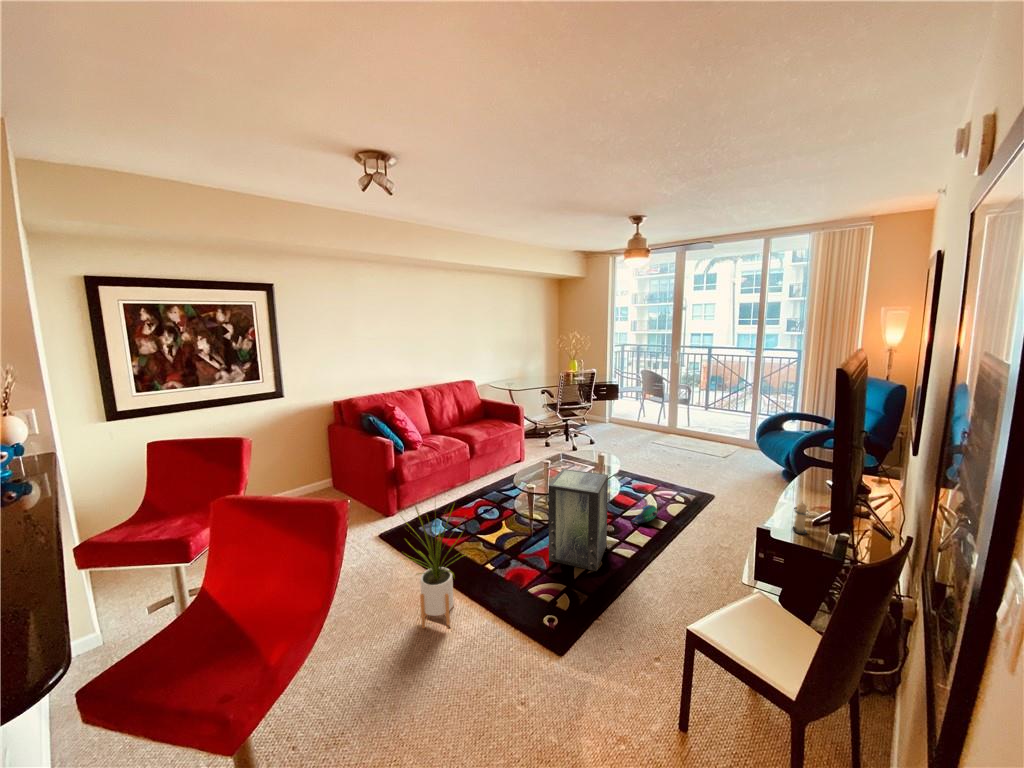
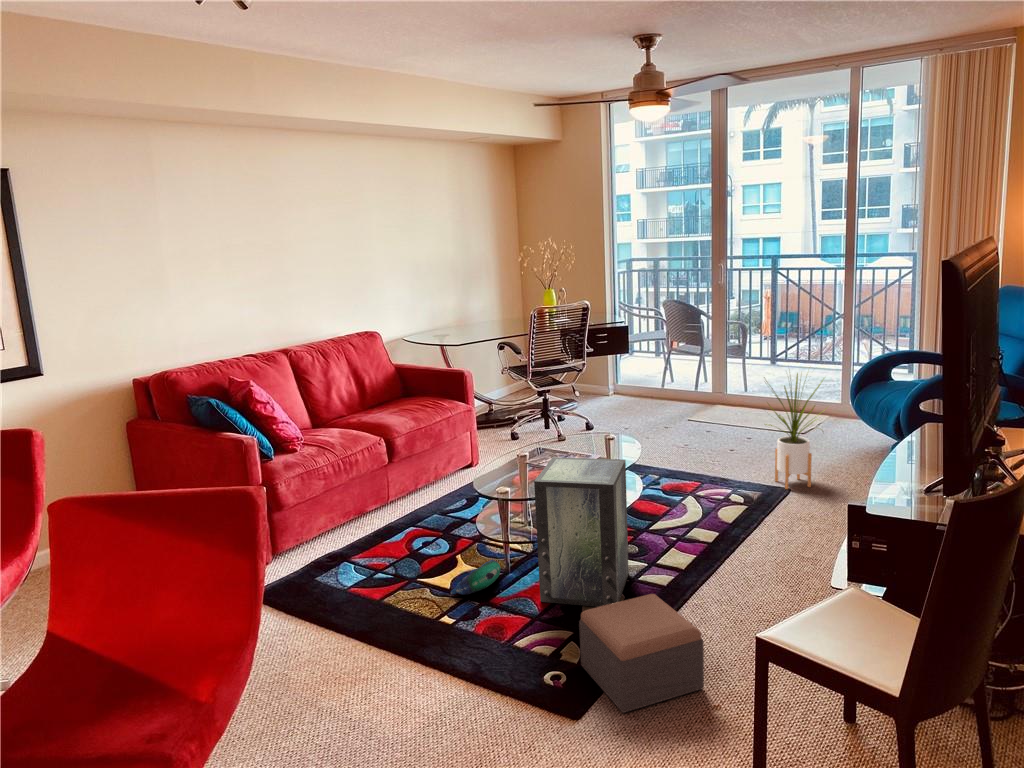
candle: present [792,502,808,534] -> none [894,460,921,508]
house plant: present [406,505,462,629] -> present [766,373,821,489]
plush toy: present [632,505,658,523] -> present [450,560,501,595]
footstool: none [569,569,651,654] -> present [579,594,704,713]

